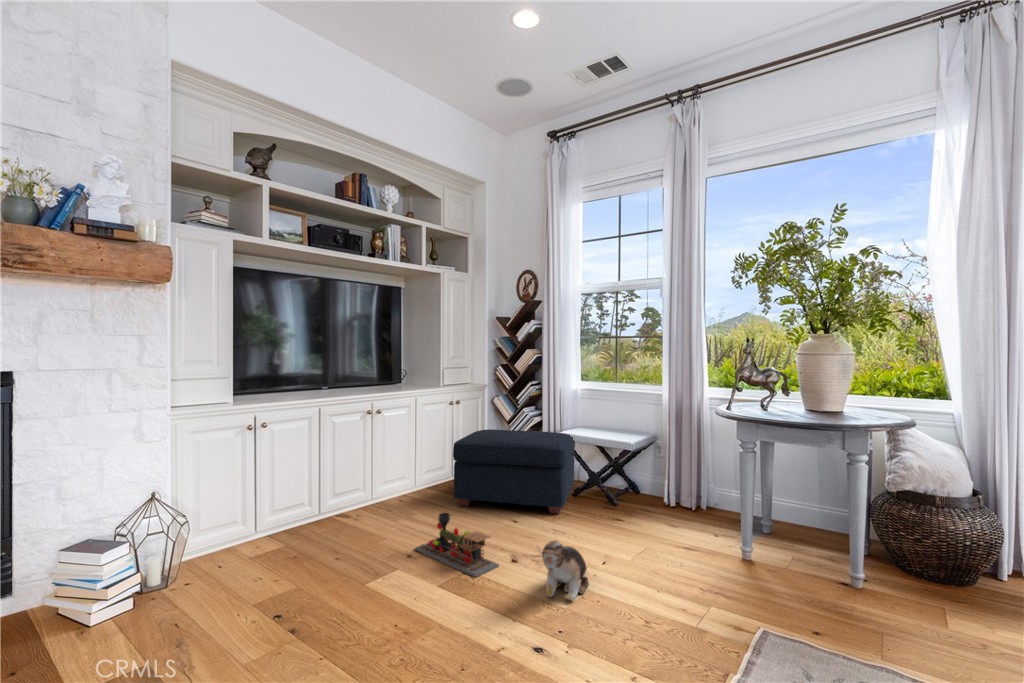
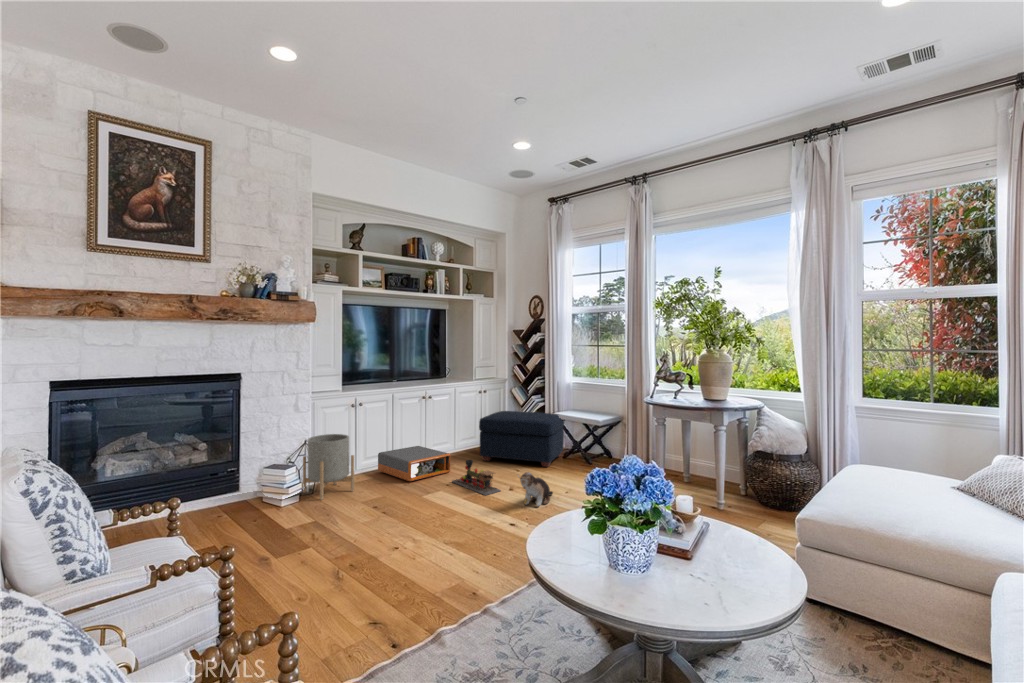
planter: none [146,477,244,603] -> present [303,434,354,500]
storage box: none [292,487,411,552] -> present [378,446,451,481]

